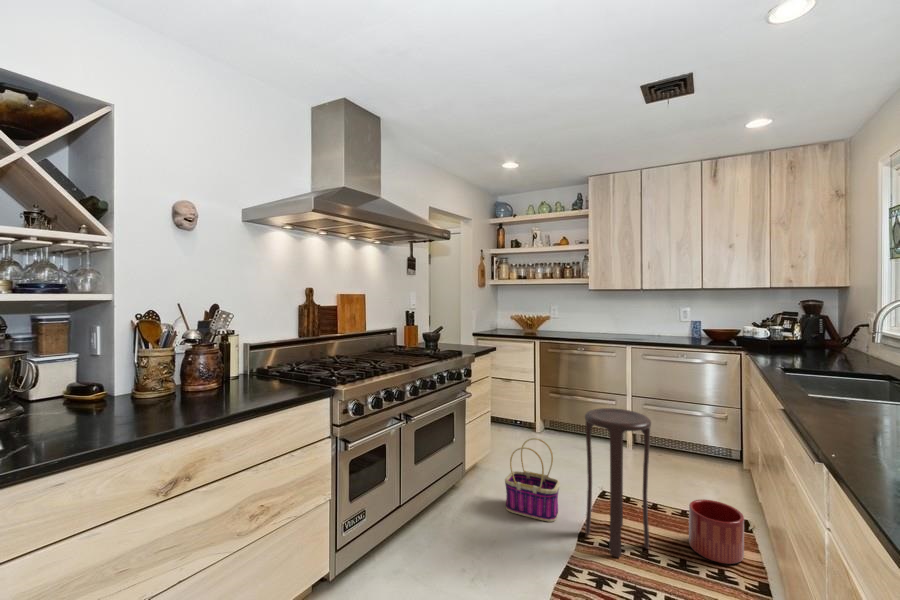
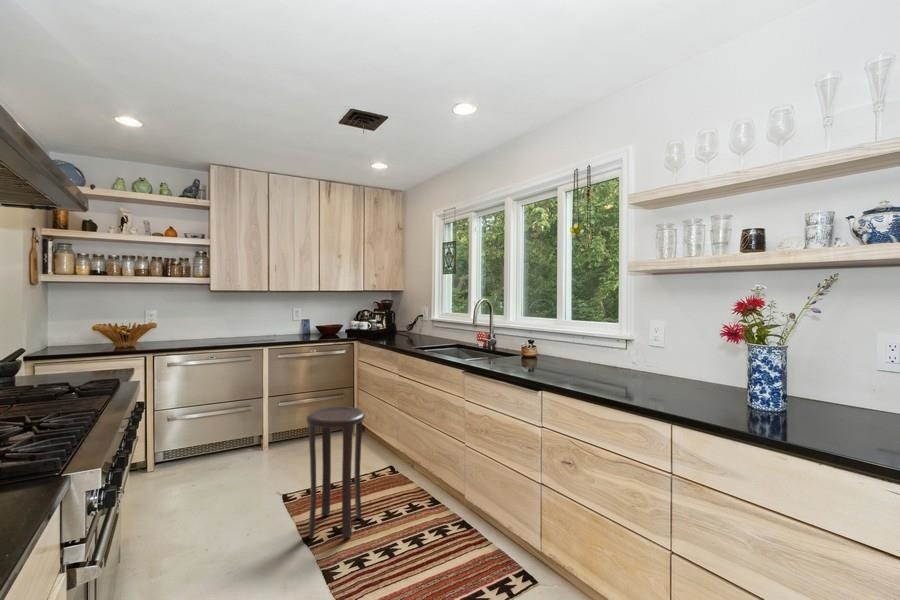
basket: present [505,438,560,522] -> none [205,465,274,564]
planter: present [689,500,744,564] -> none [377,457,412,503]

